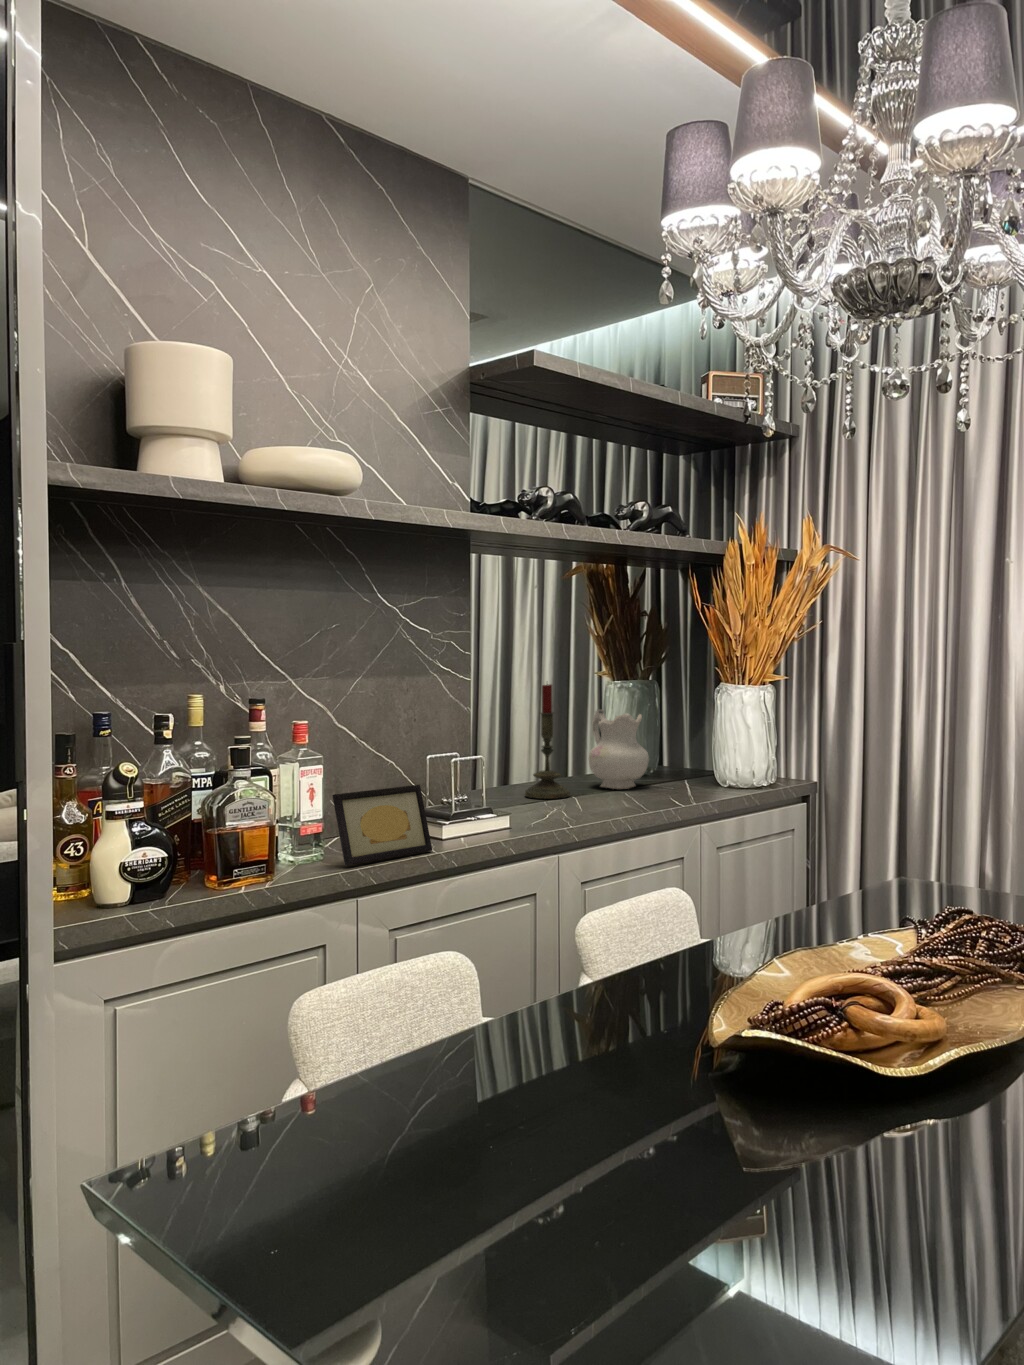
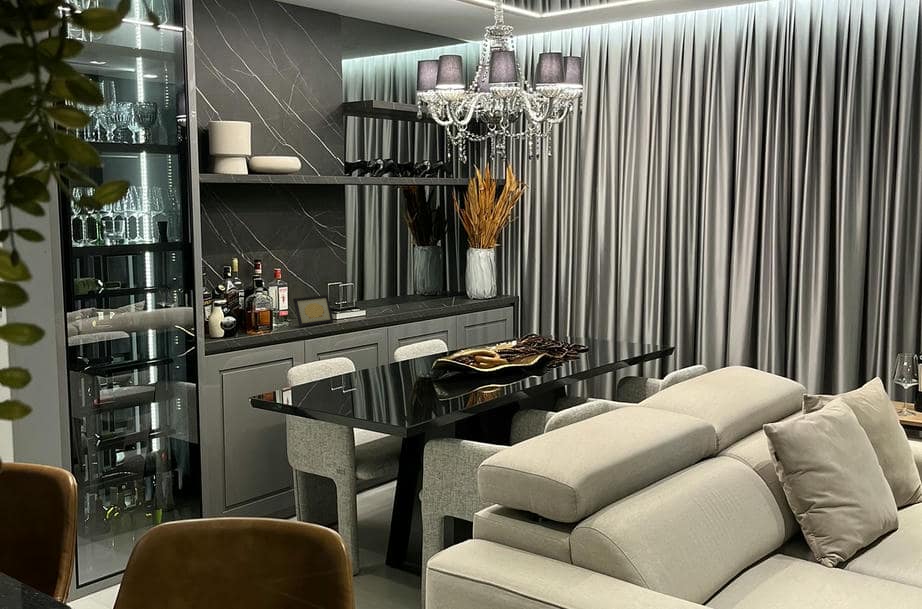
candle: present [525,684,570,799] -> none [374,248,396,304]
ceramic pitcher: present [589,709,649,789] -> none [406,261,435,300]

